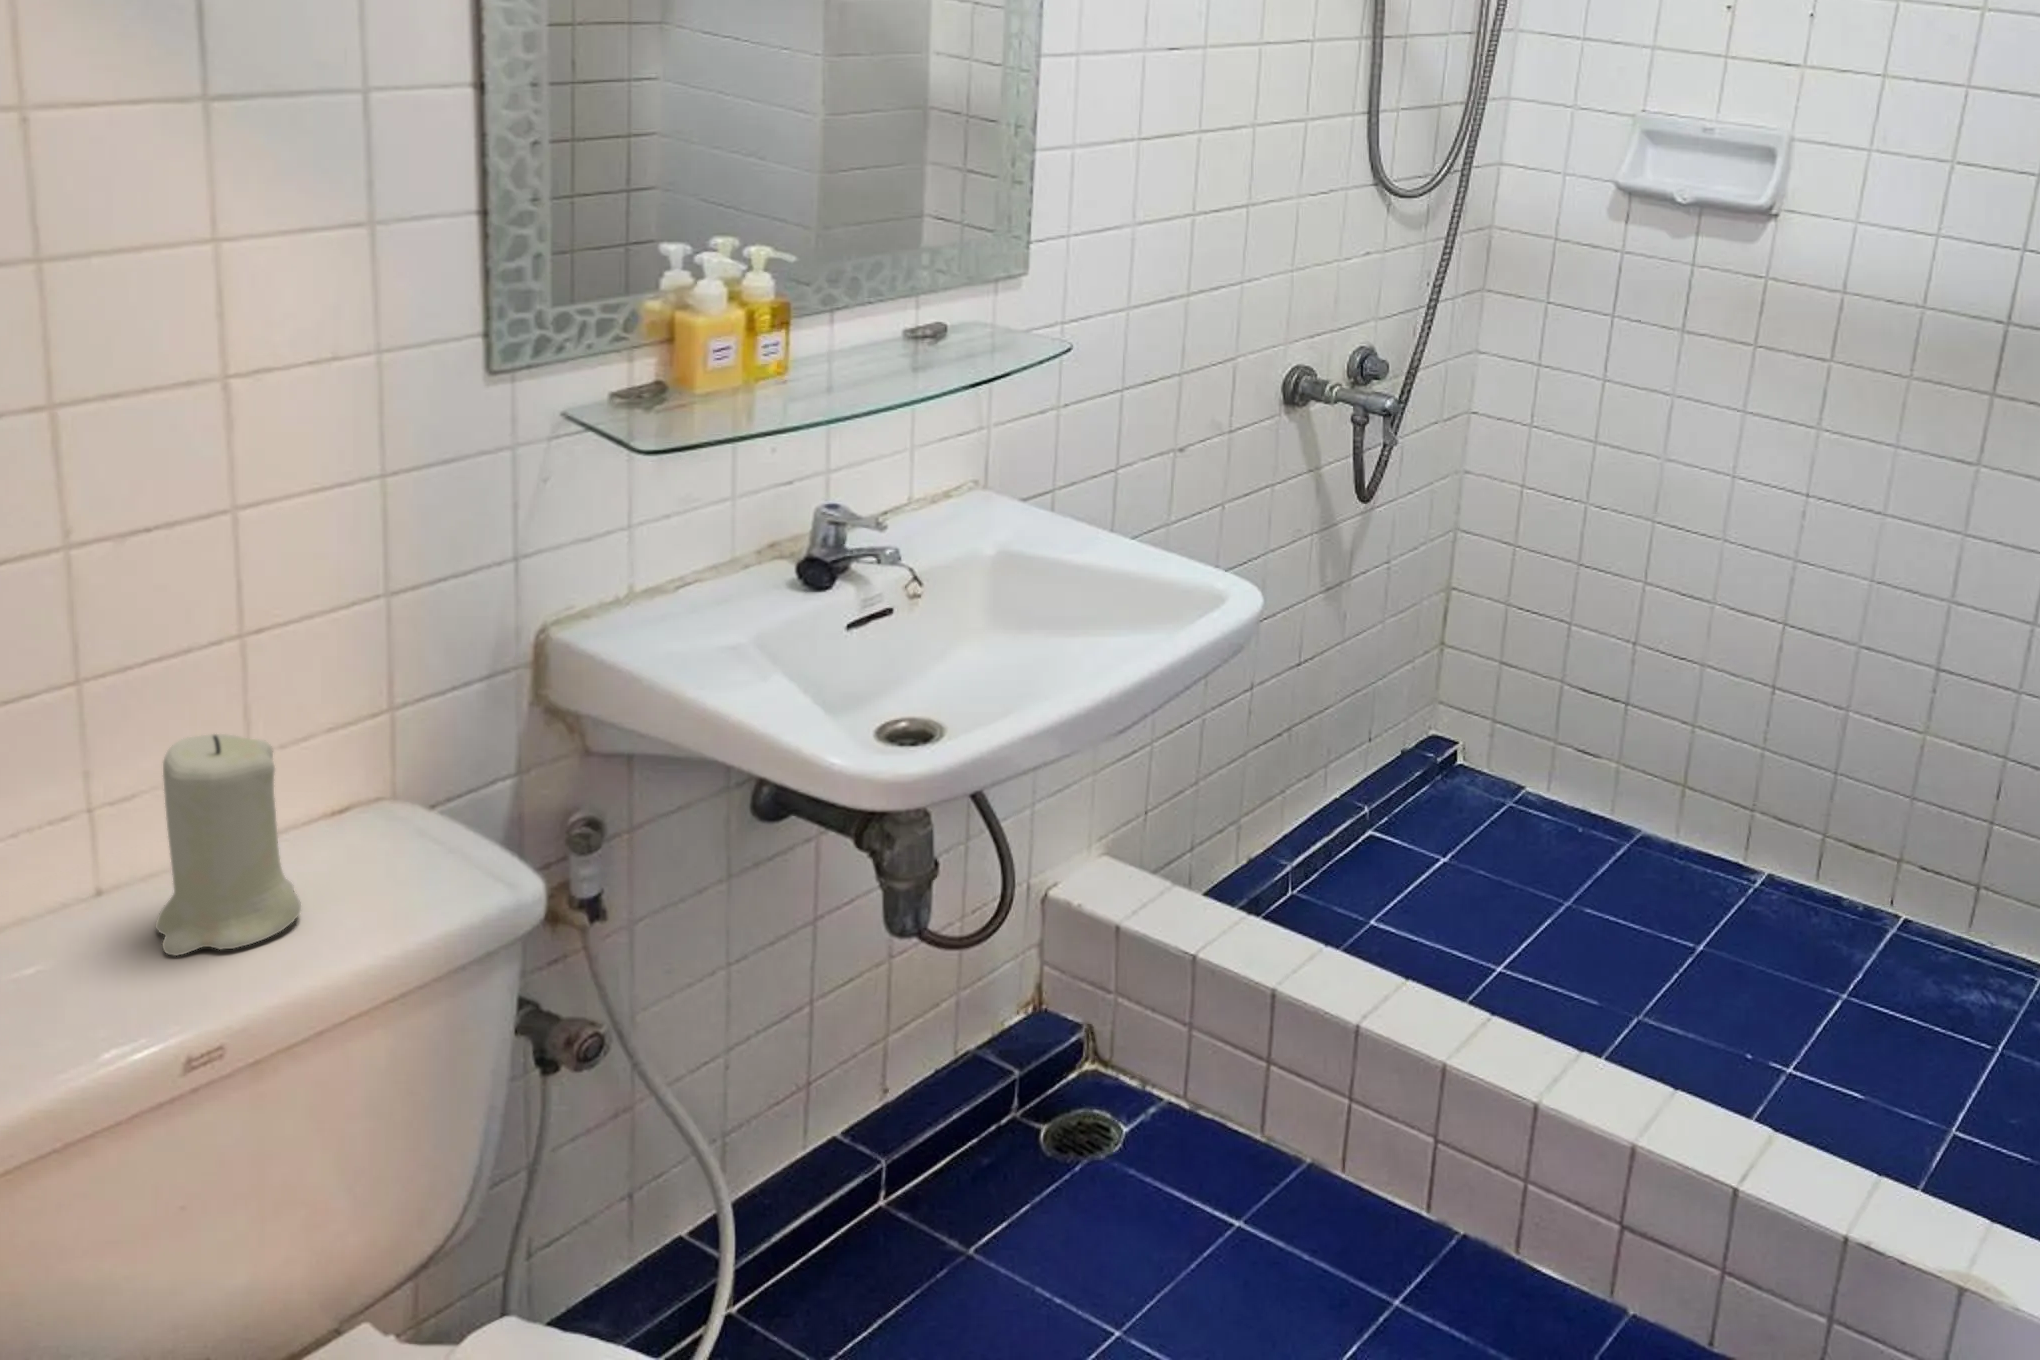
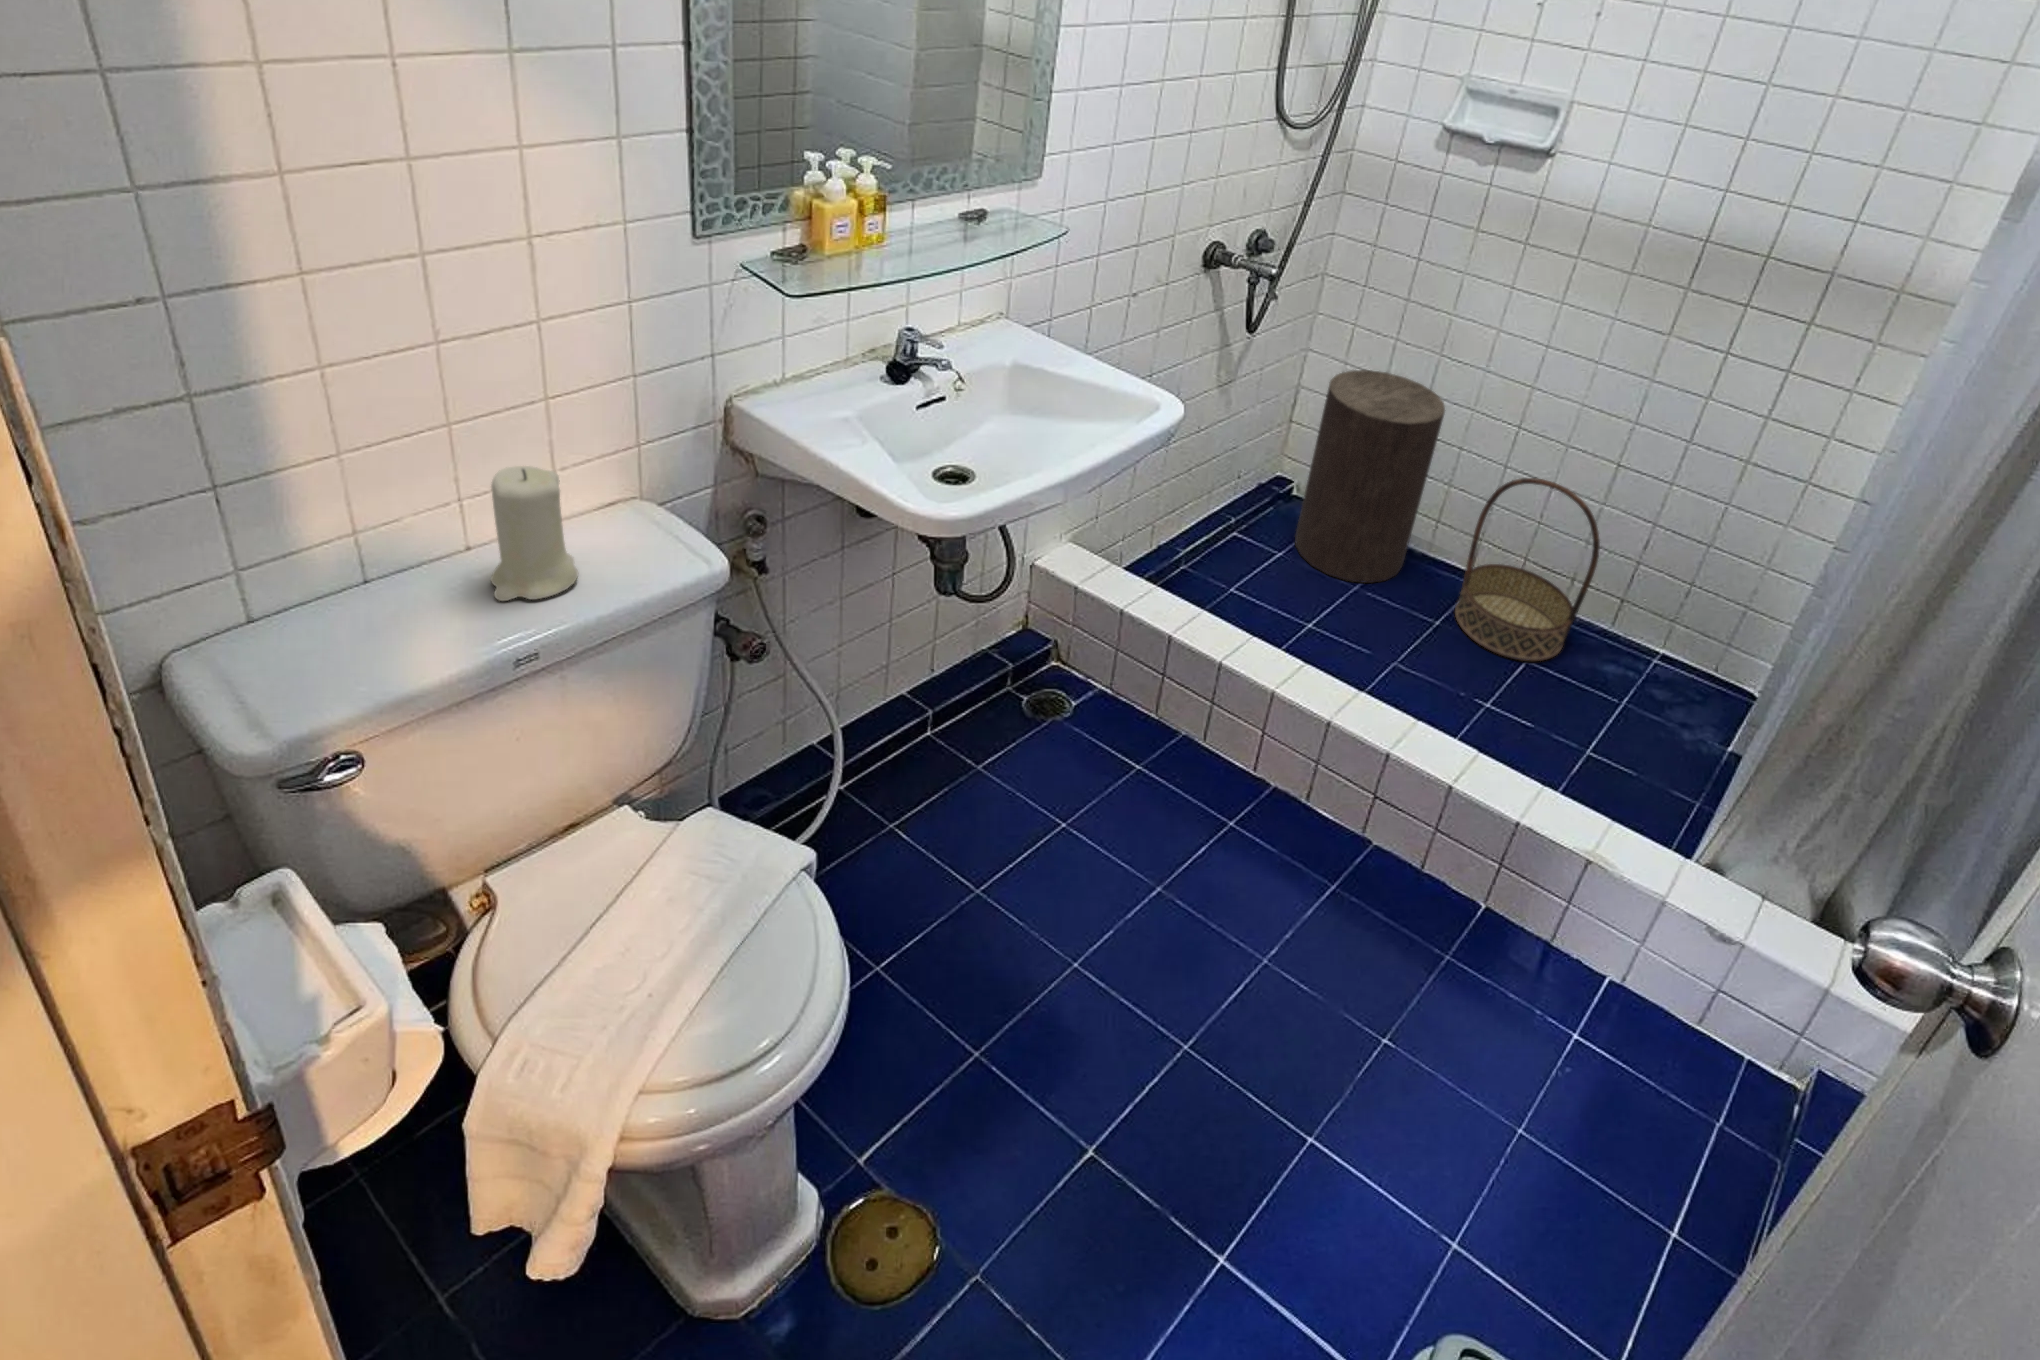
stool: none [1464,562,1672,899] -> present [1295,370,1445,583]
basket: none [1720,701,1925,995] -> present [1455,478,1600,661]

